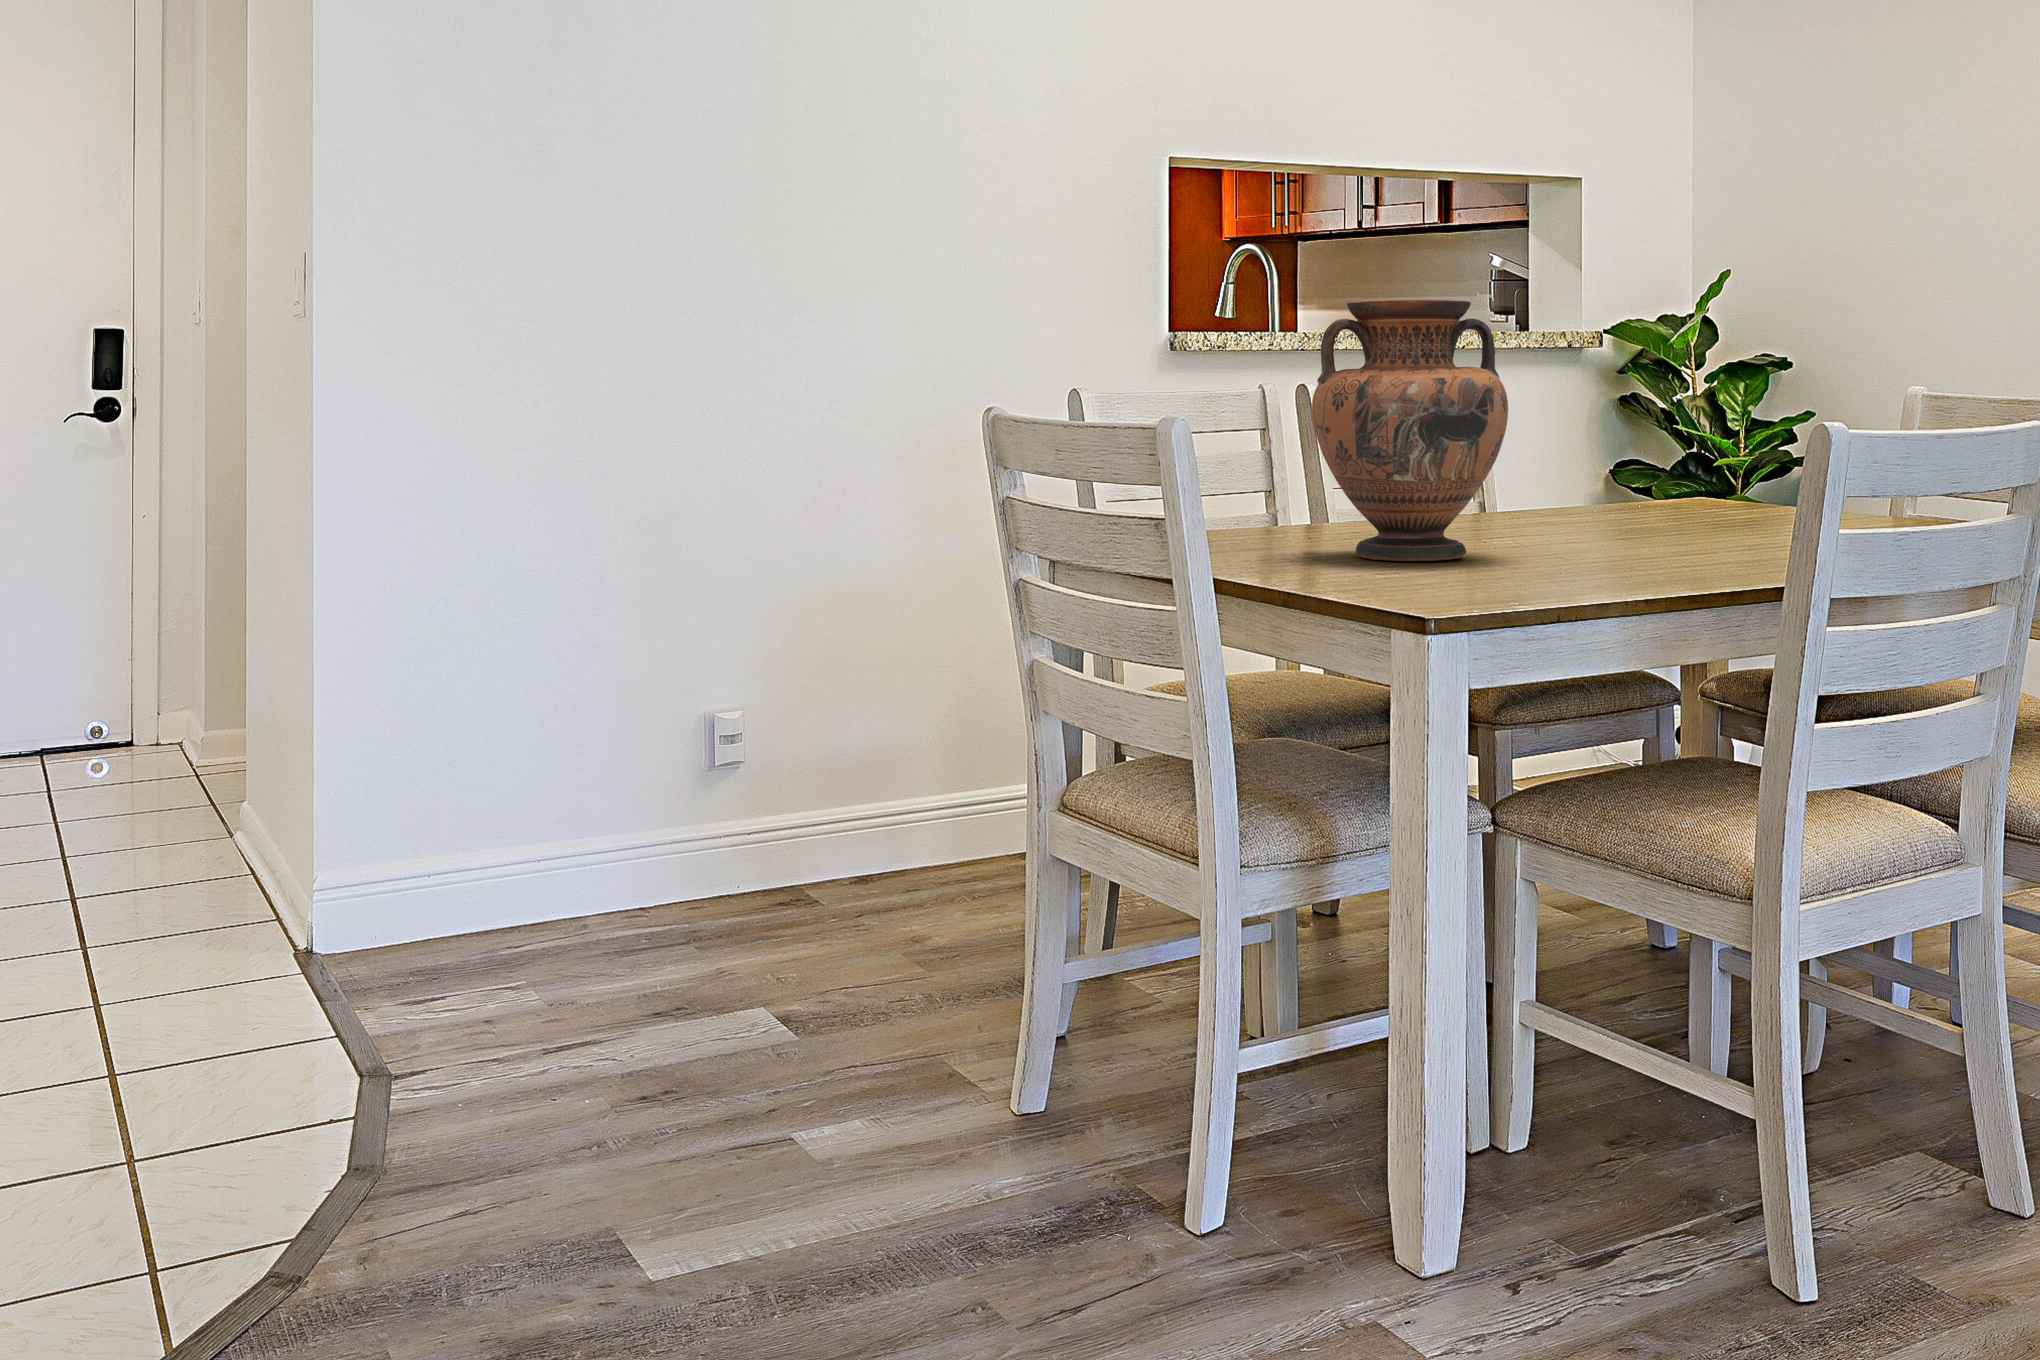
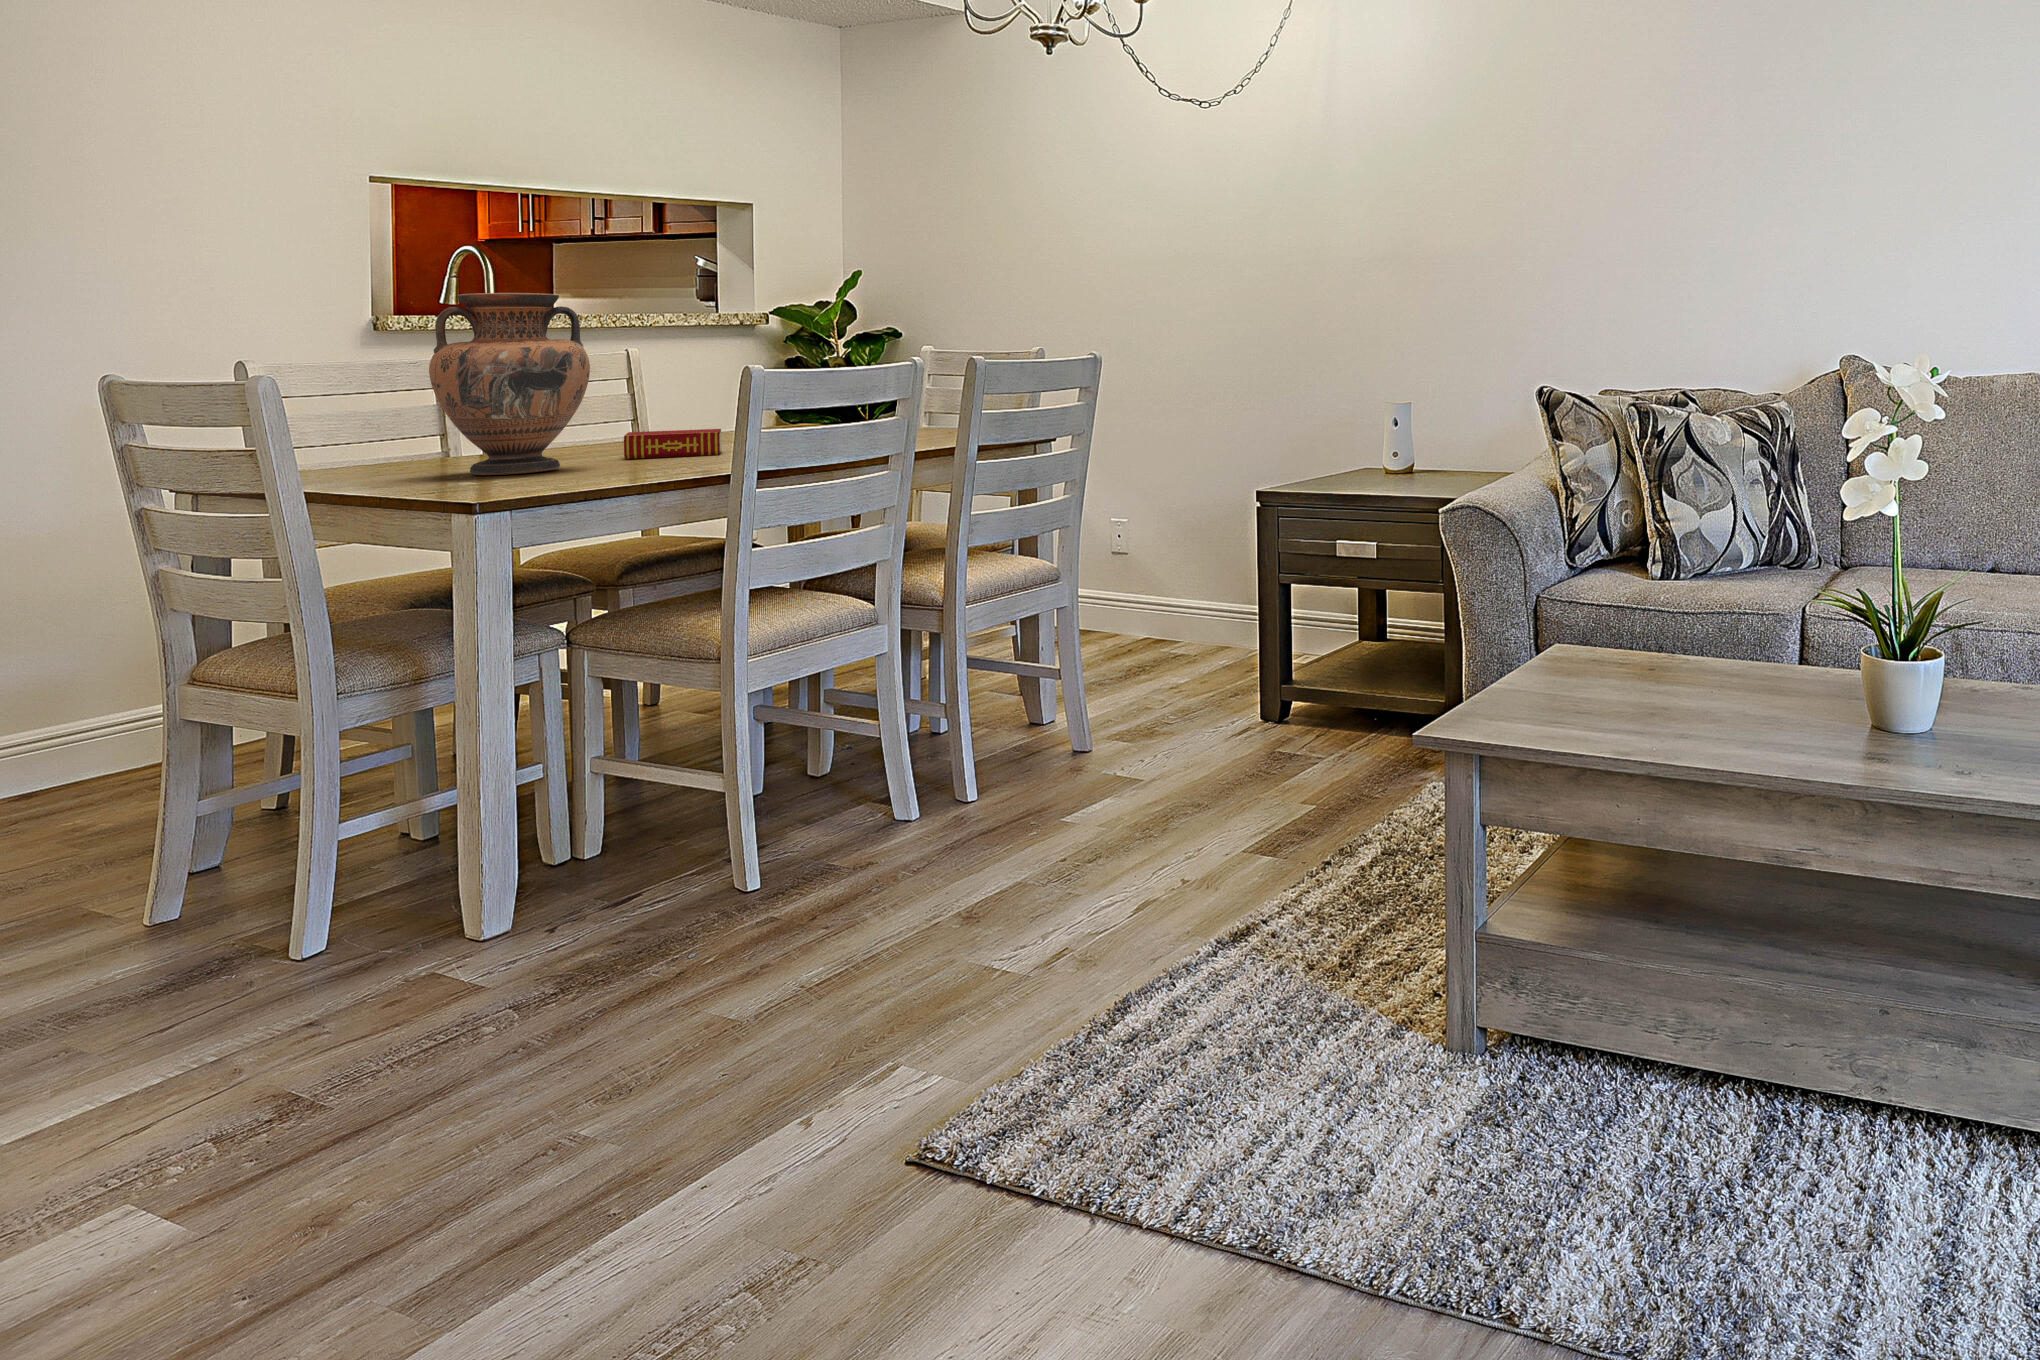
book: none [1522,503,1658,547] -> present [624,429,722,459]

